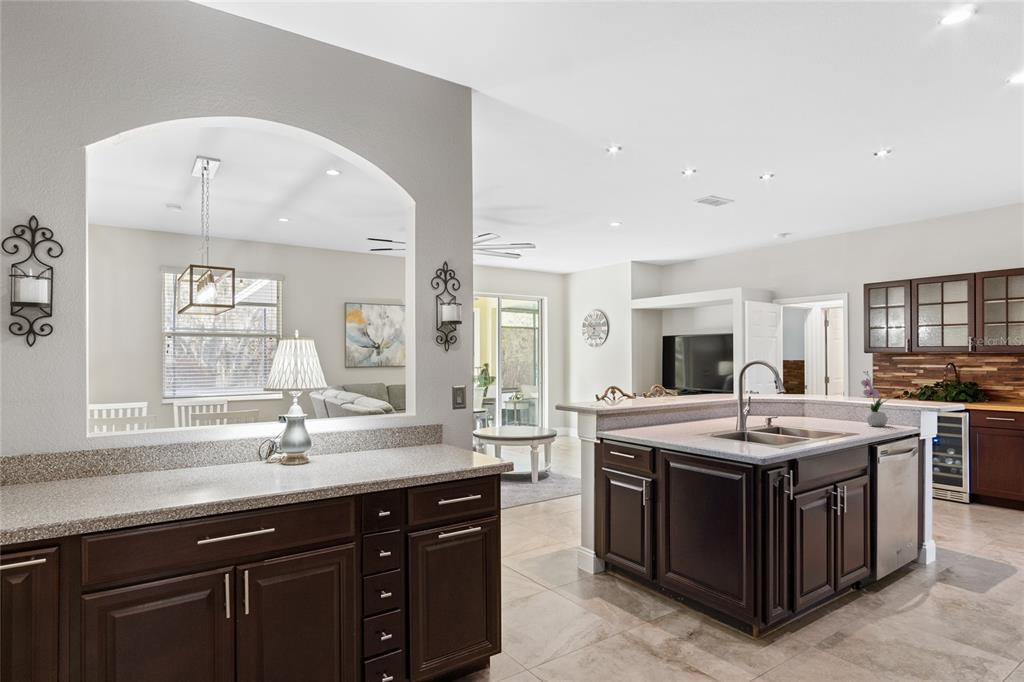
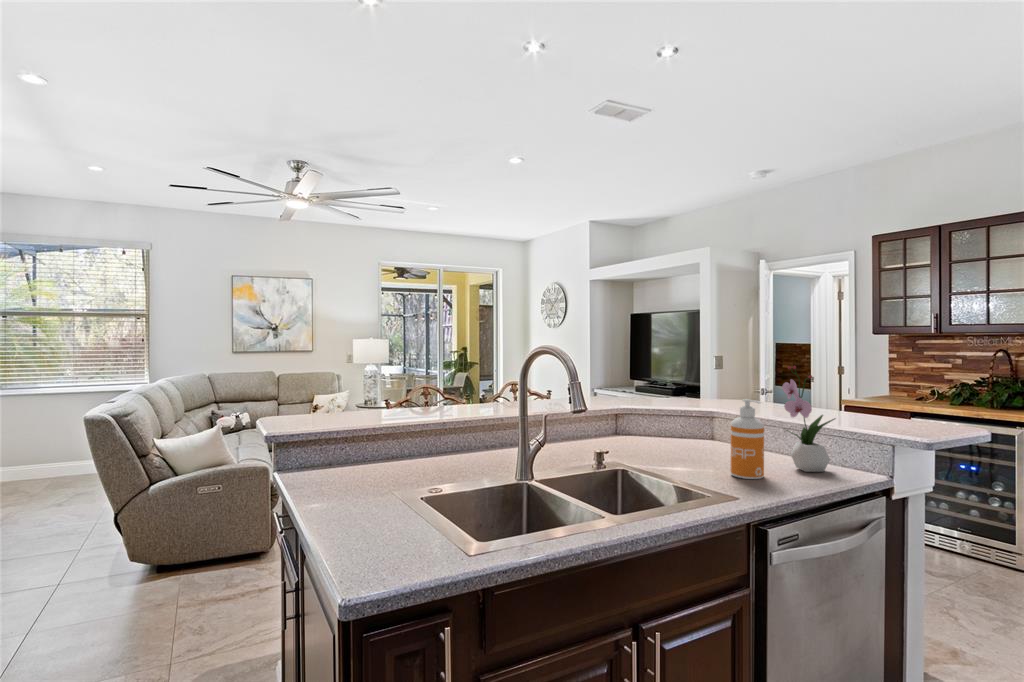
soap dispenser: none [839,388,858,429] -> present [731,399,764,479]

